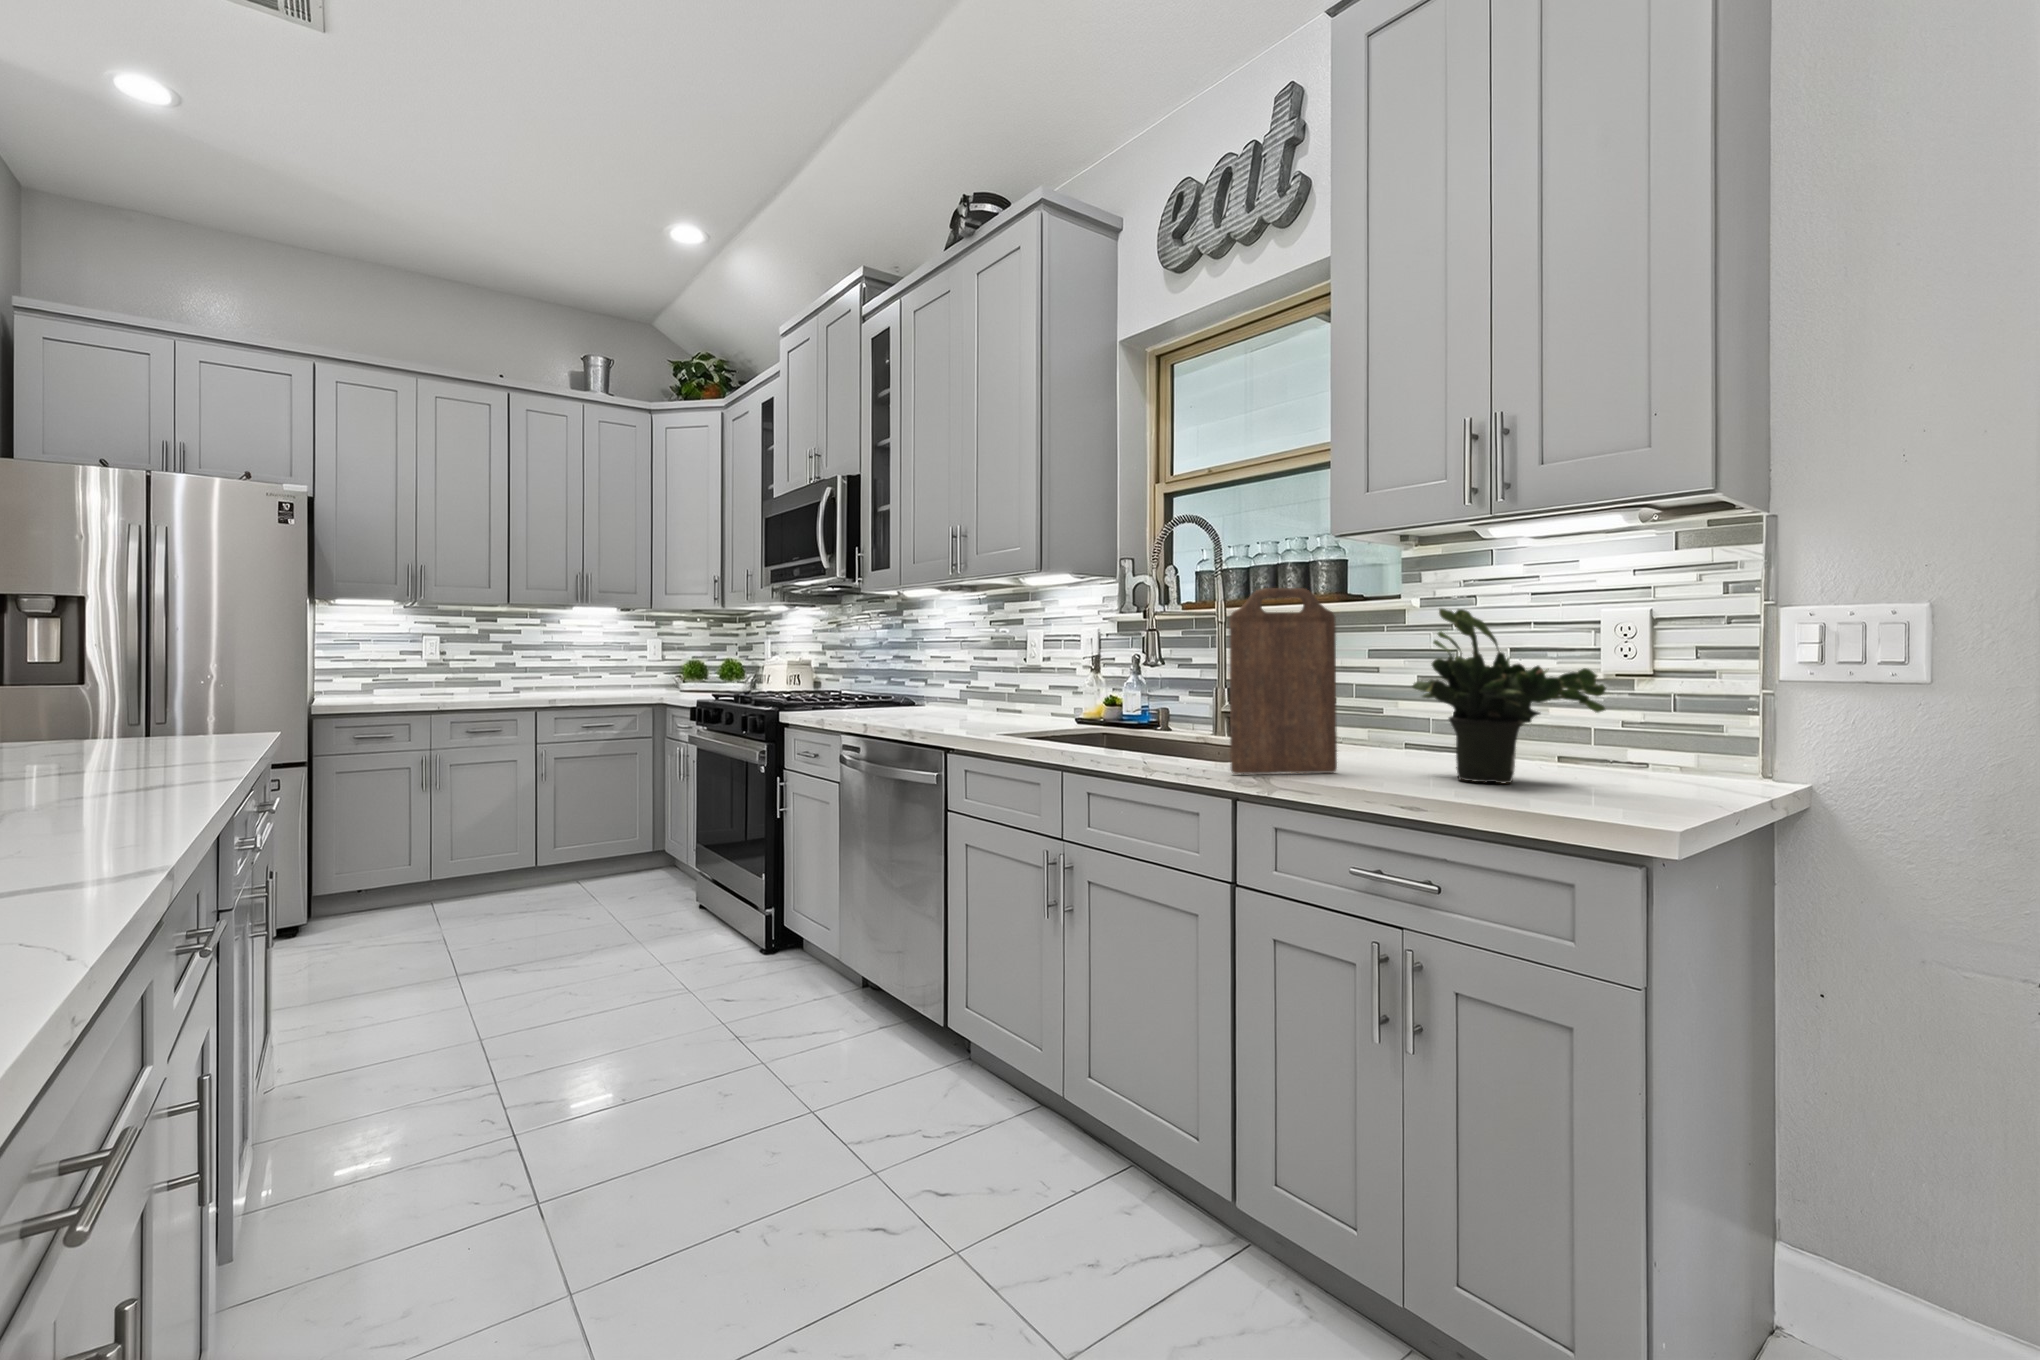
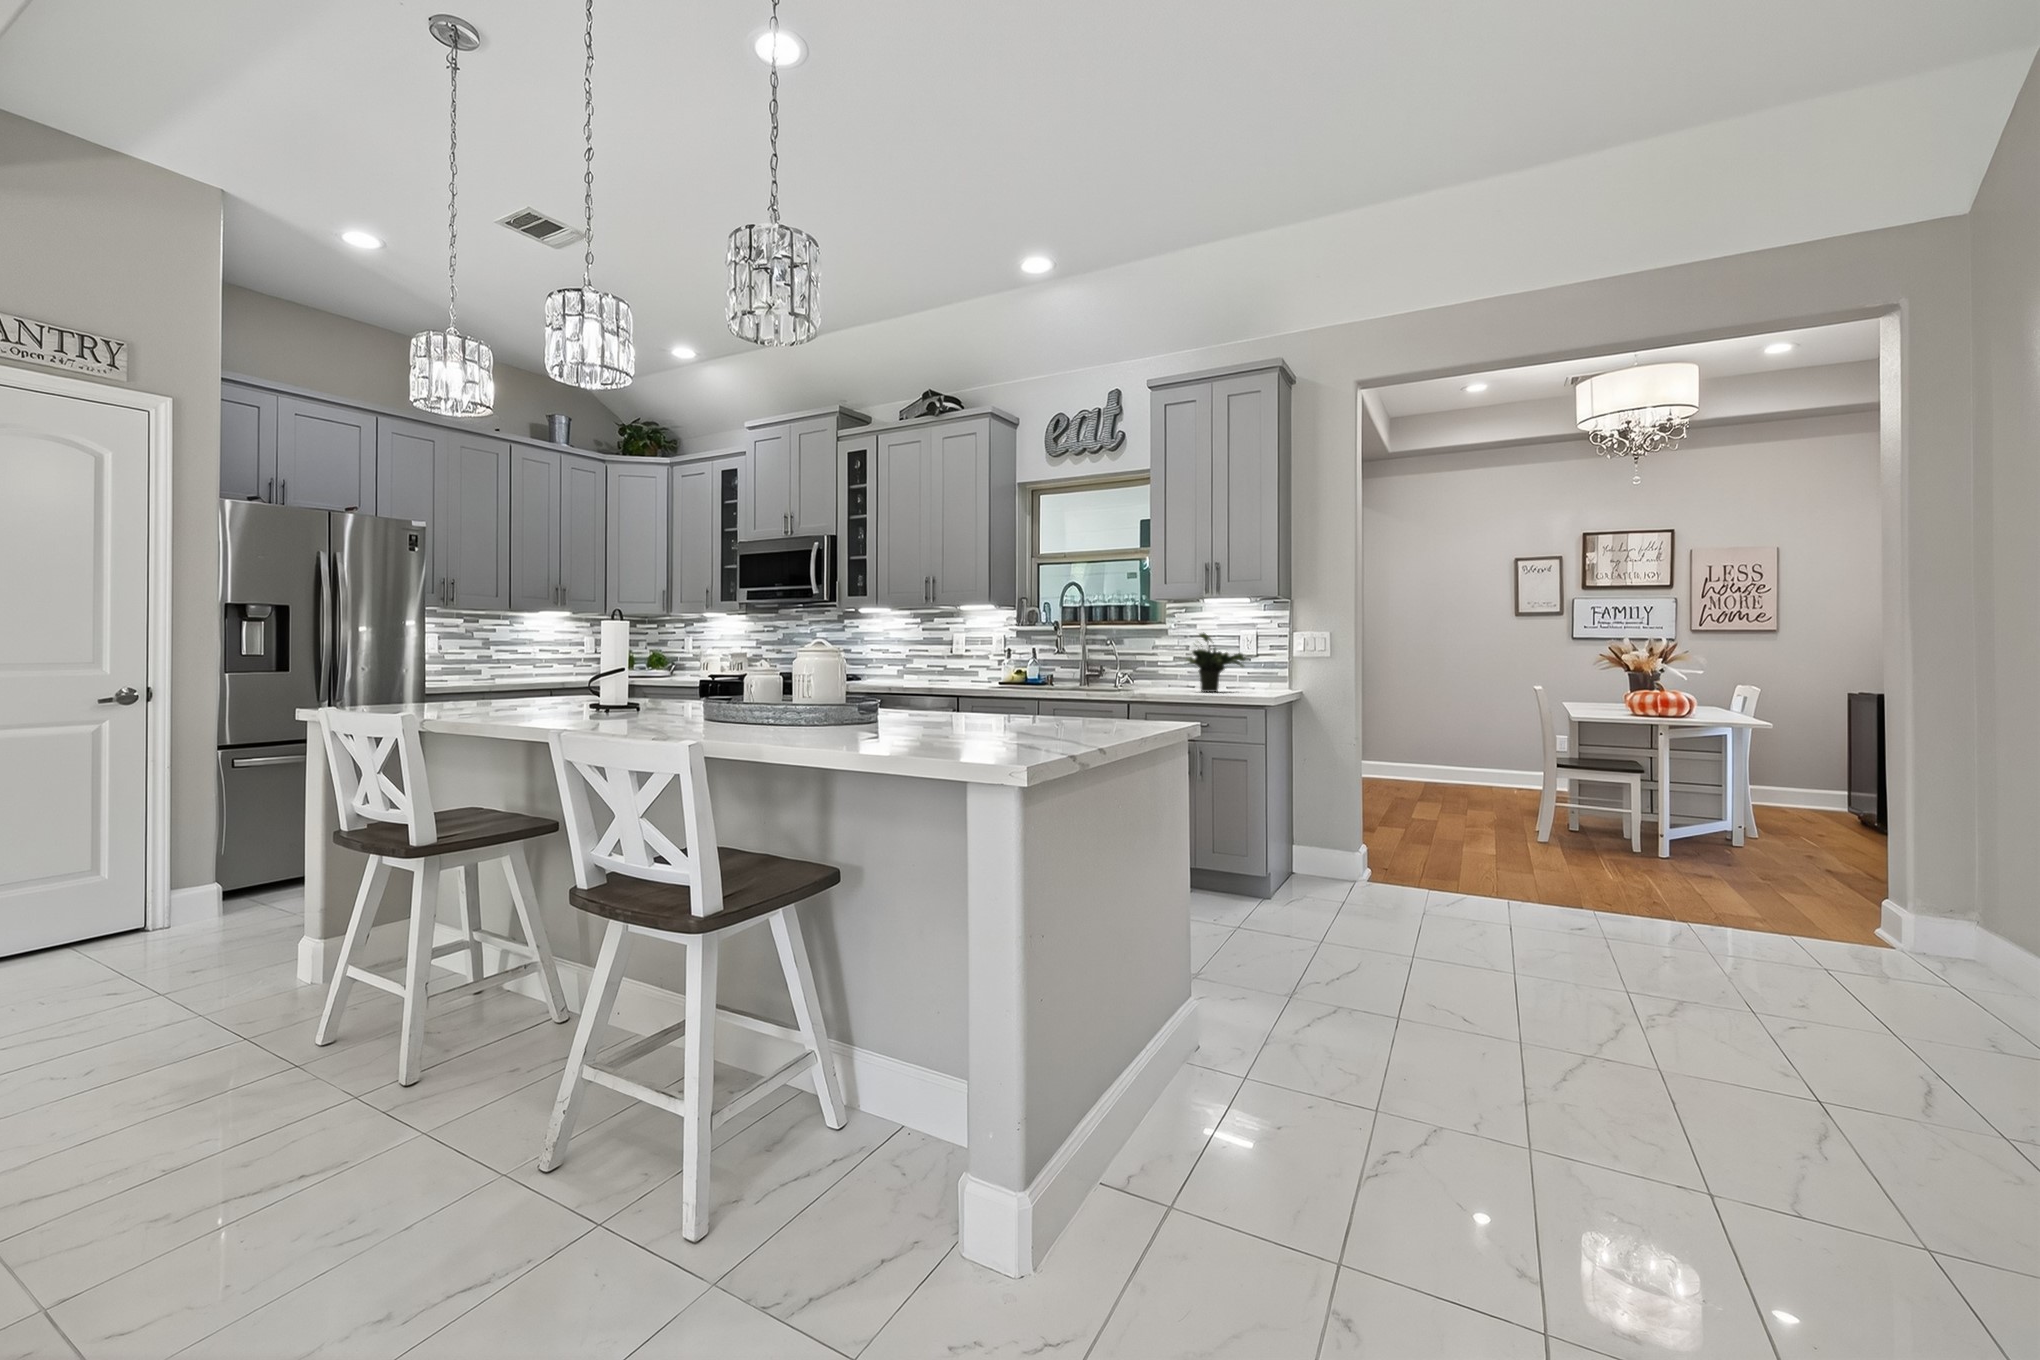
cutting board: present [1229,588,1337,774] -> none [1126,624,1160,693]

